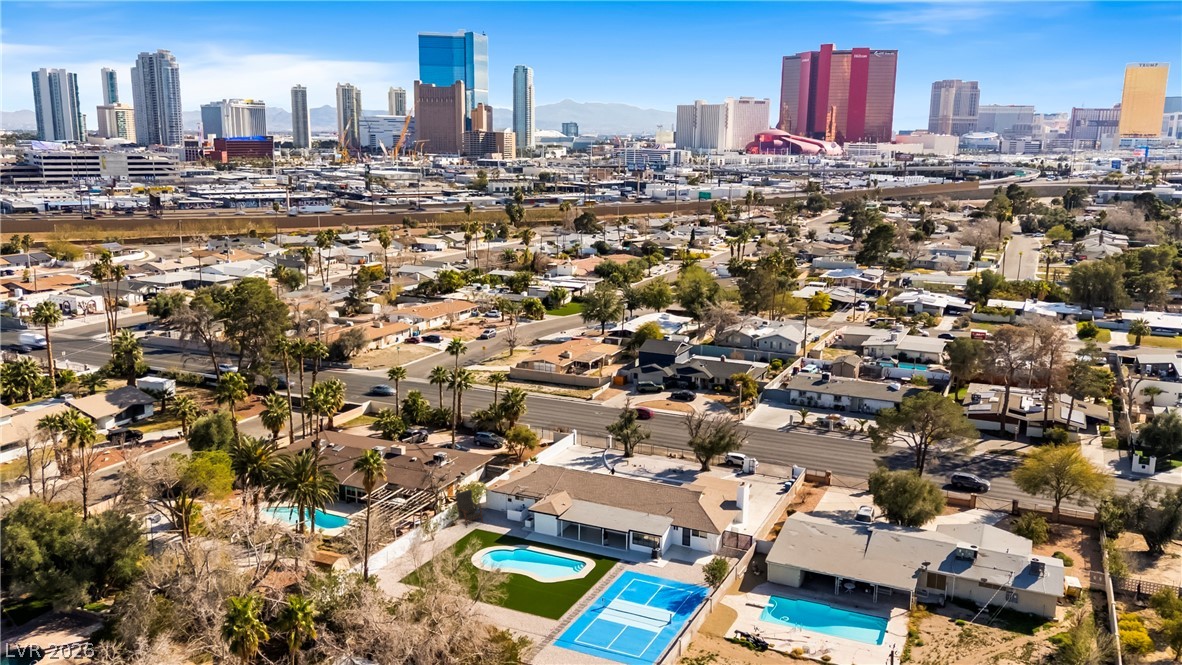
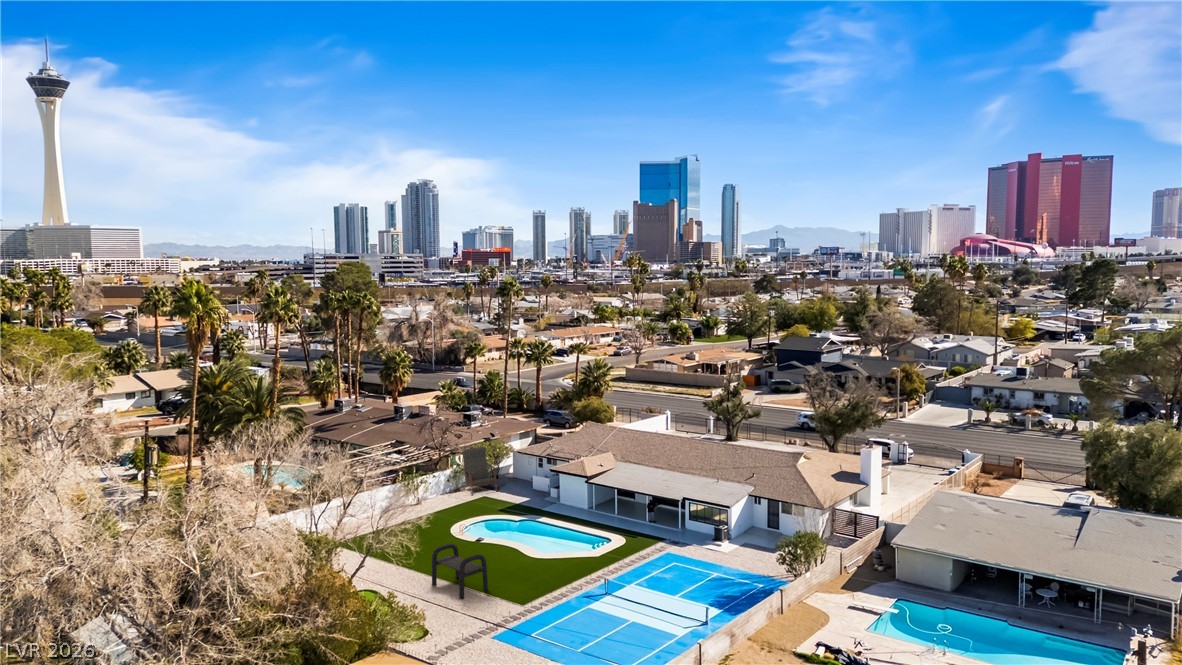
bench: none [491,584,530,621] -> present [432,544,488,599]

